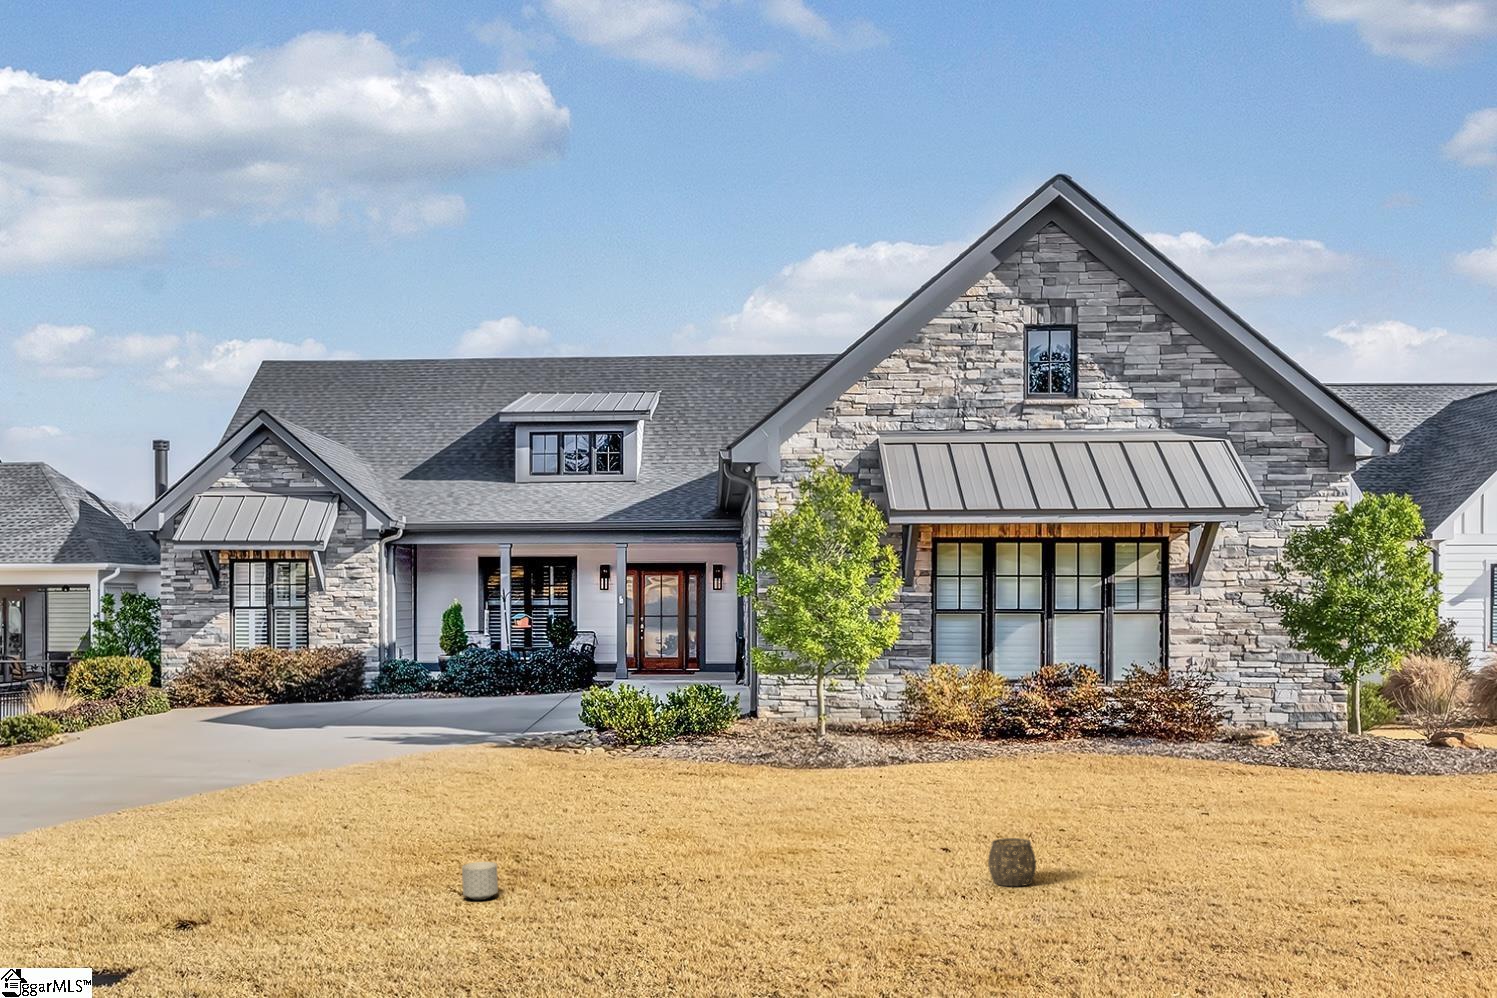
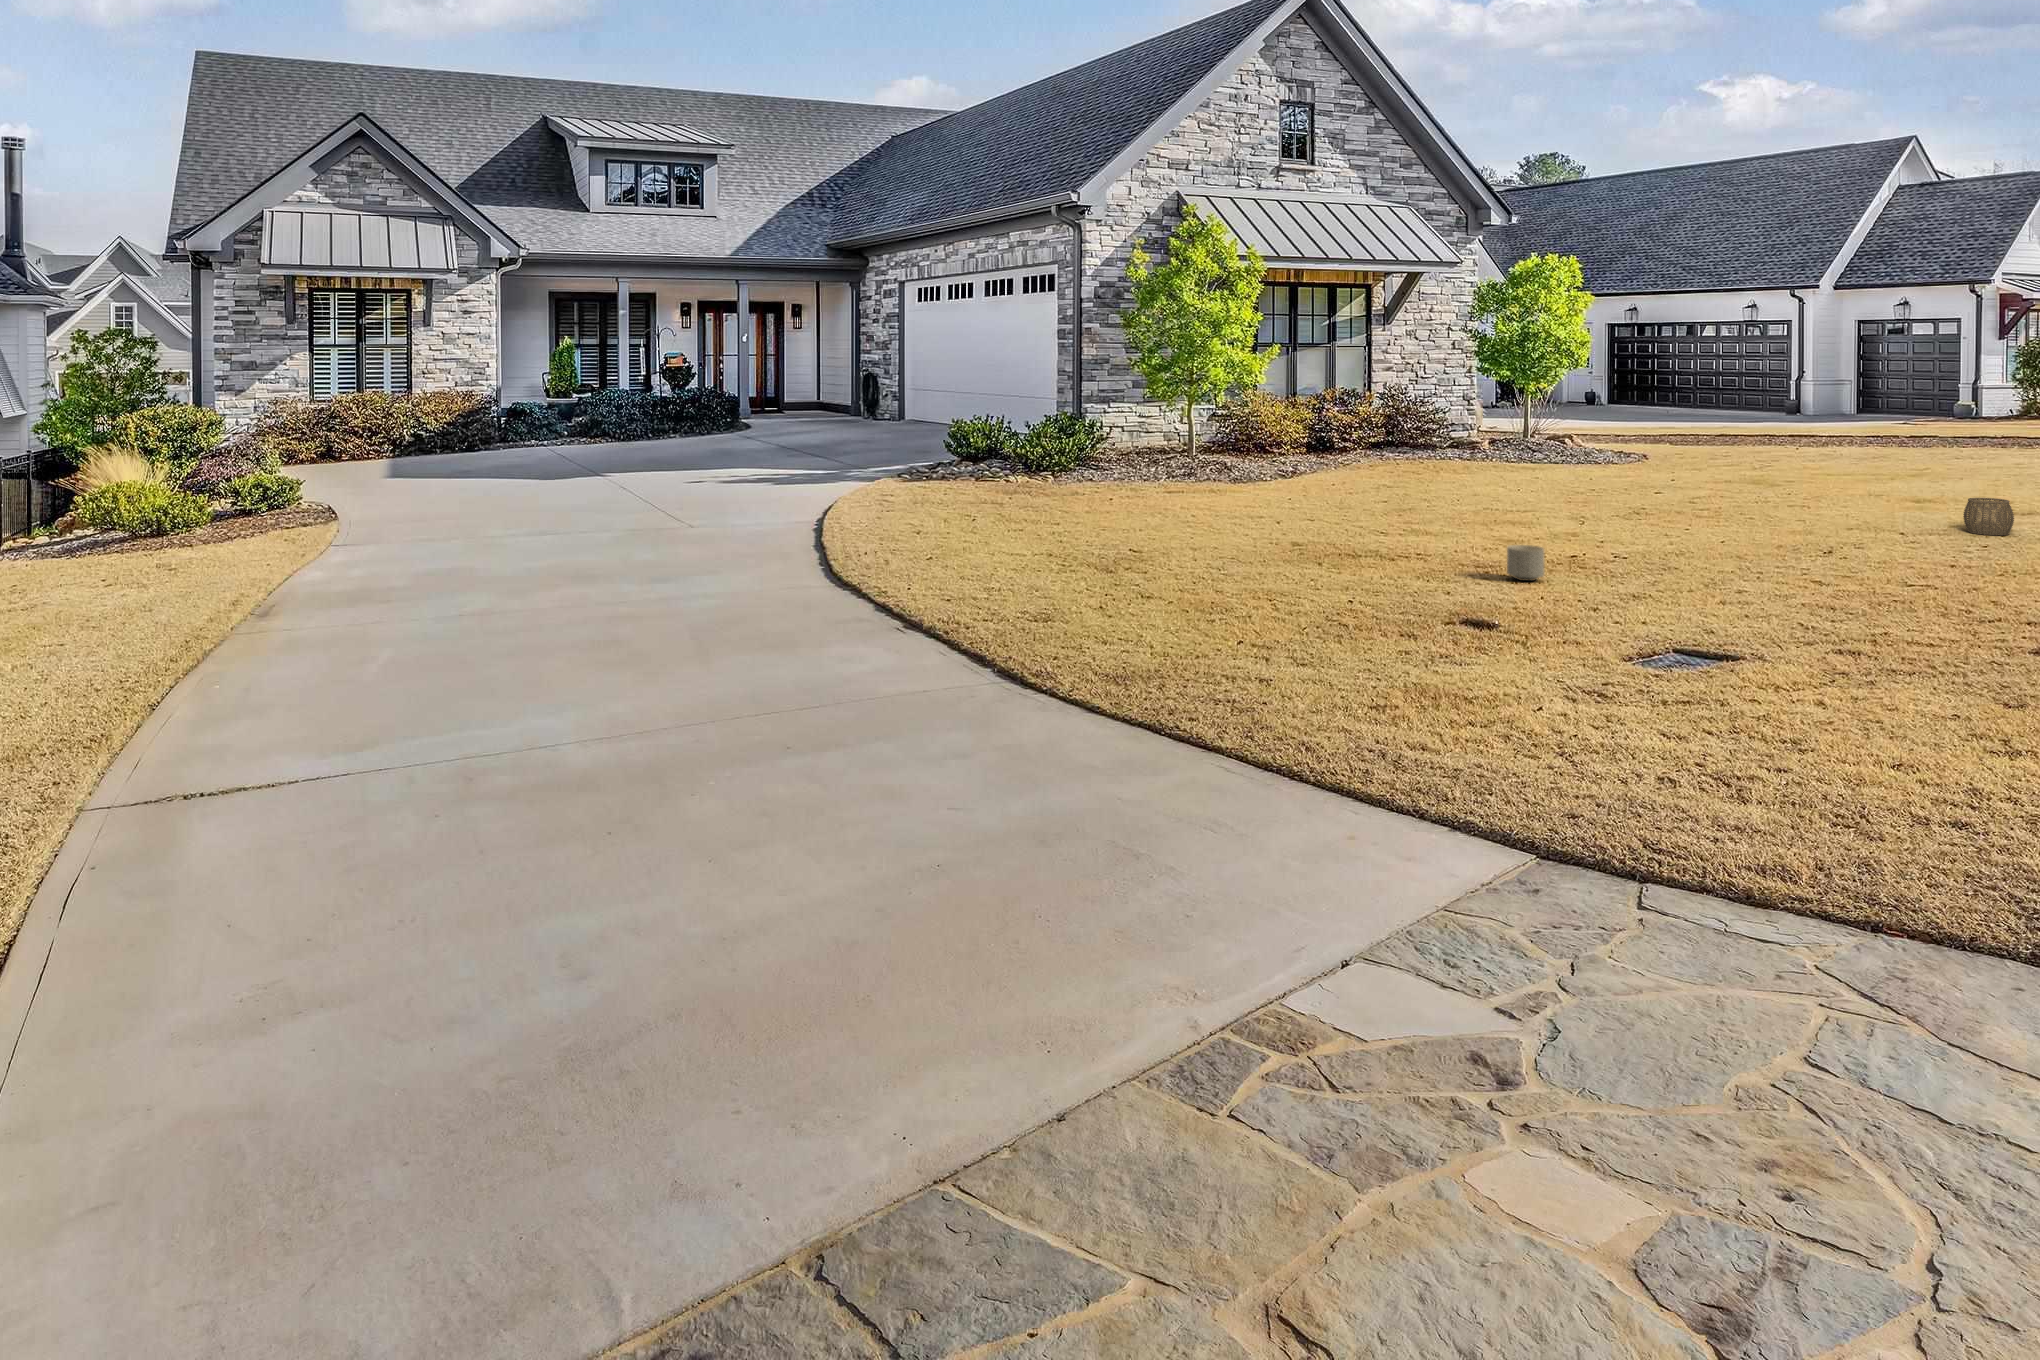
planter: present [462,862,498,900] -> present [1507,545,1544,581]

